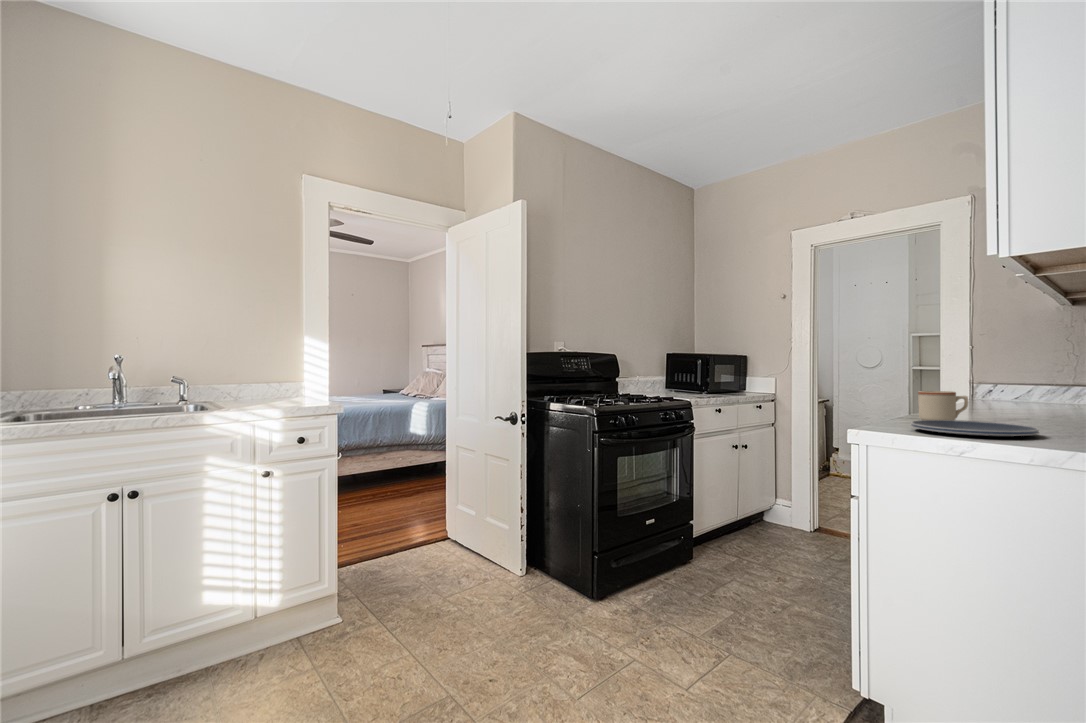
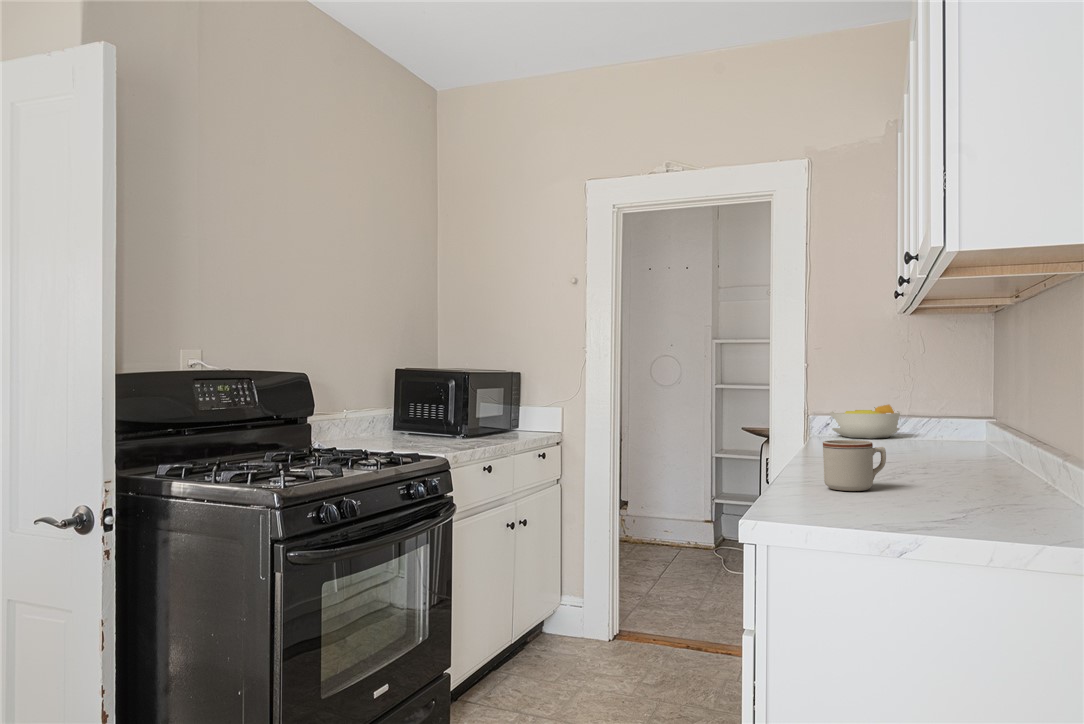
fruit bowl: none [983,374,1052,402] -> present [830,405,900,439]
plate: present [910,420,1039,437] -> none [845,491,1020,524]

